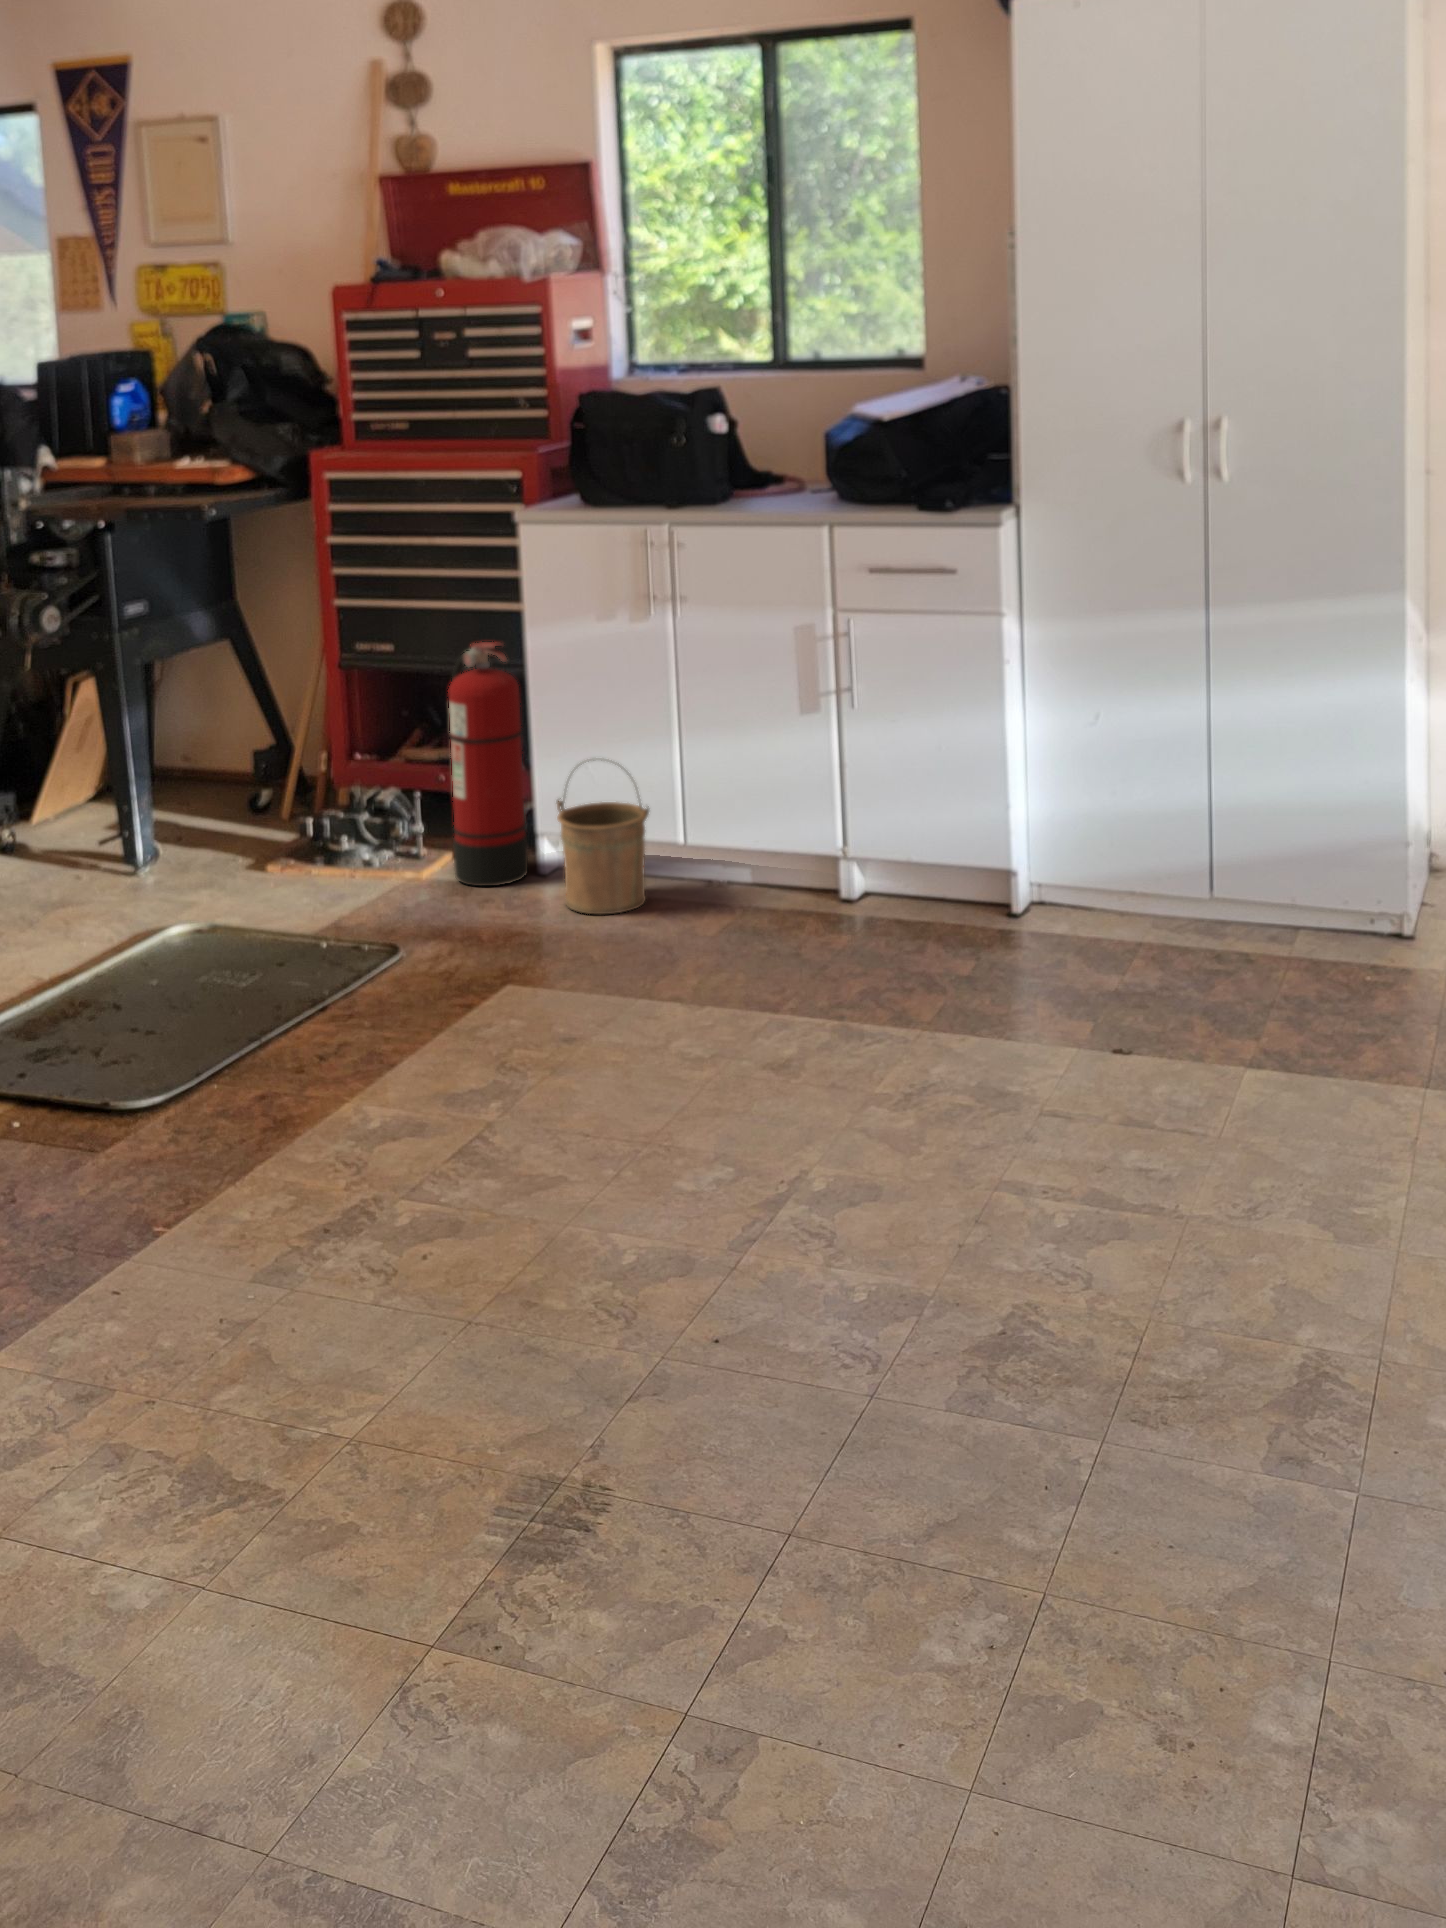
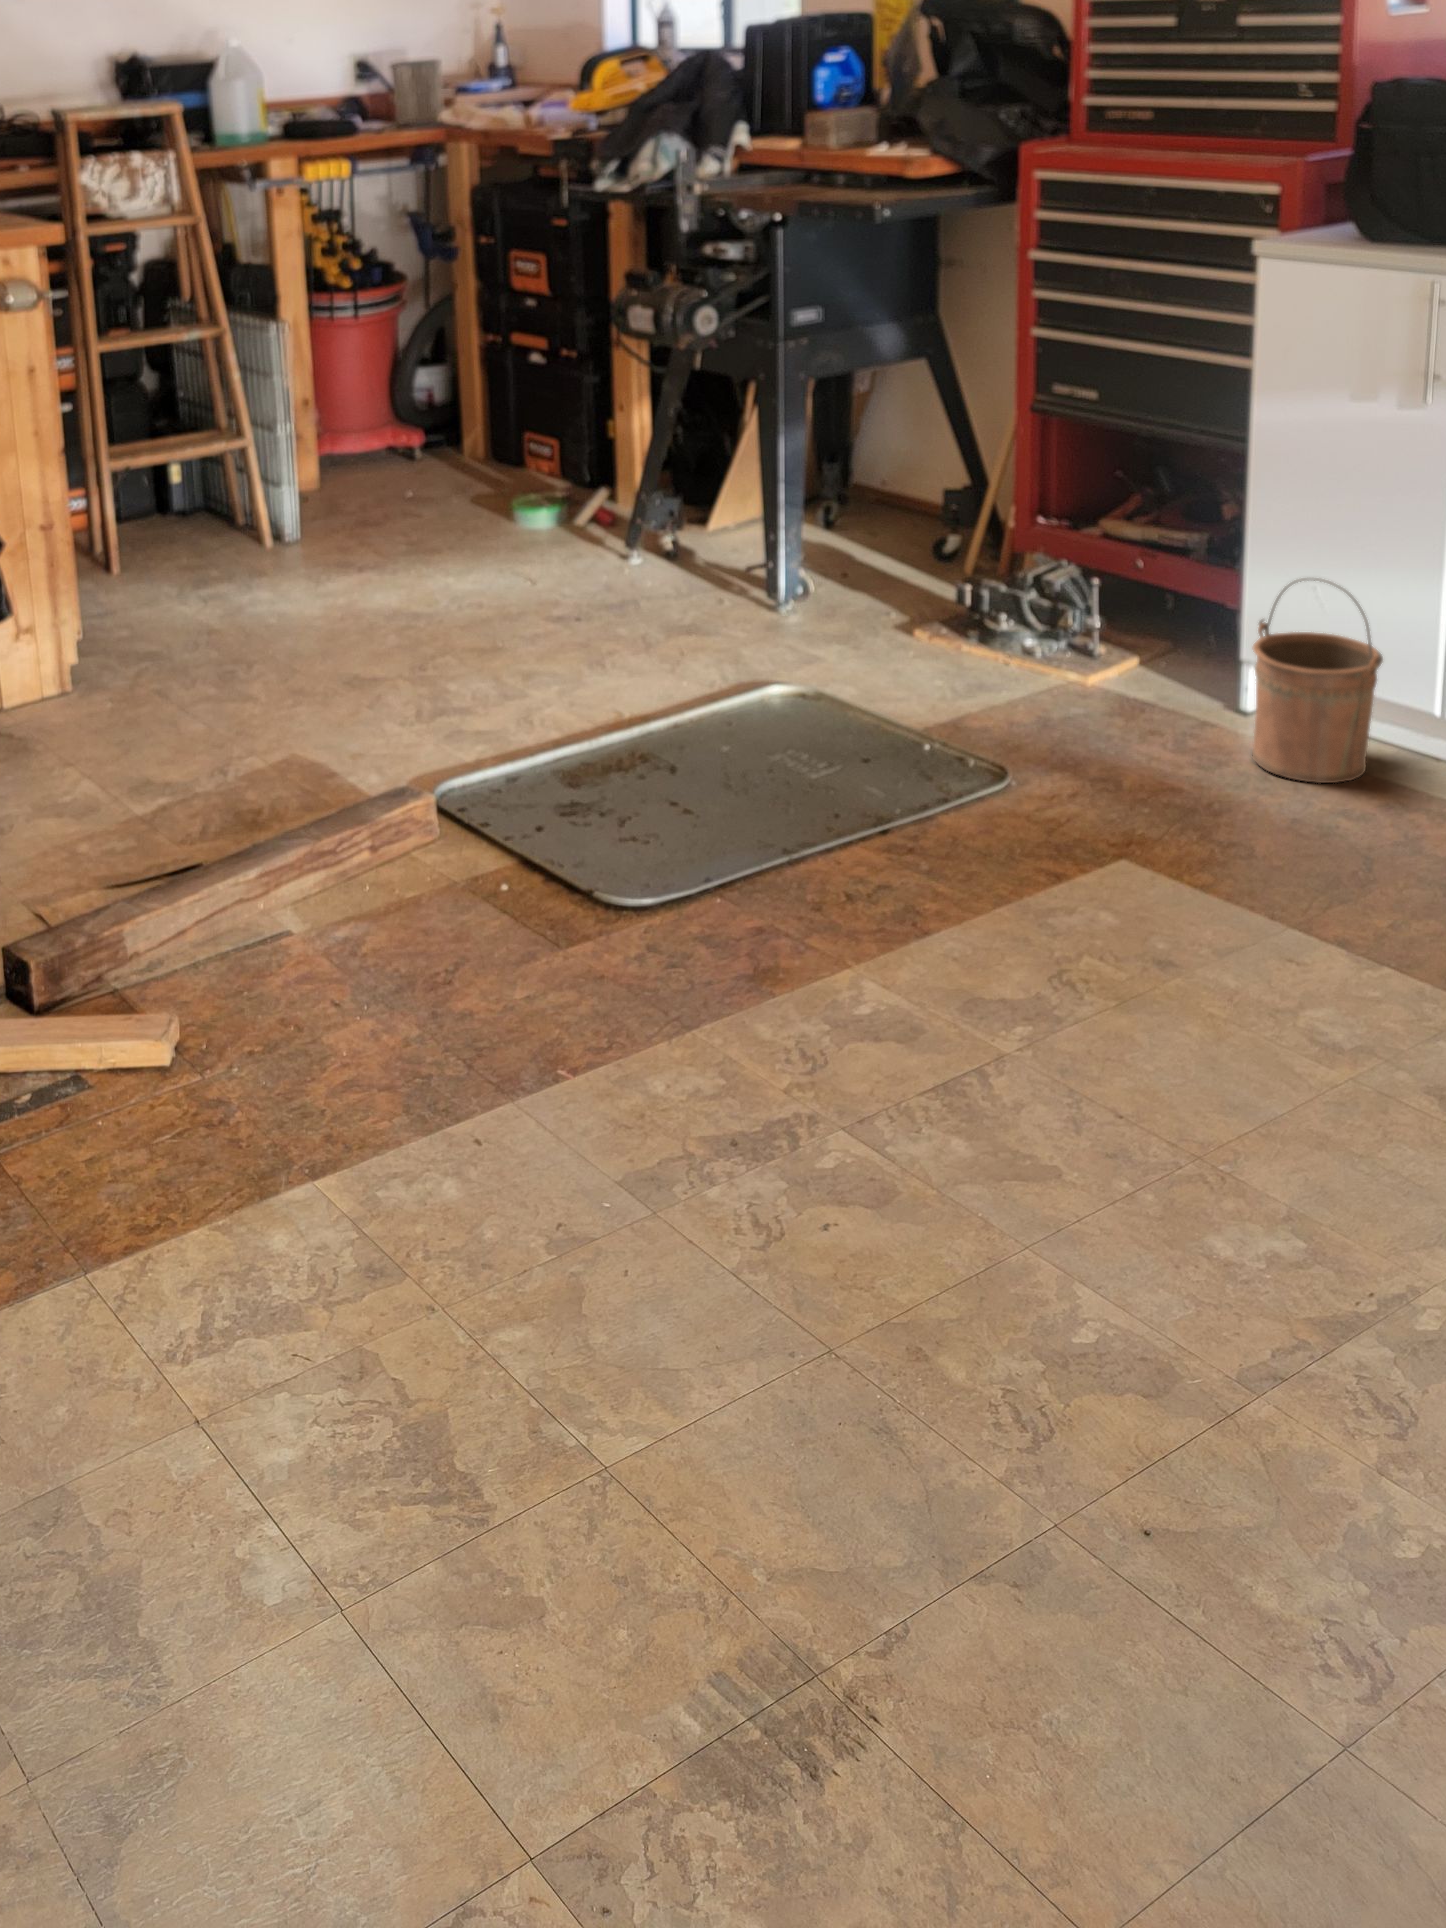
fire extinguisher: present [448,642,528,886] -> none [1128,404,1239,709]

